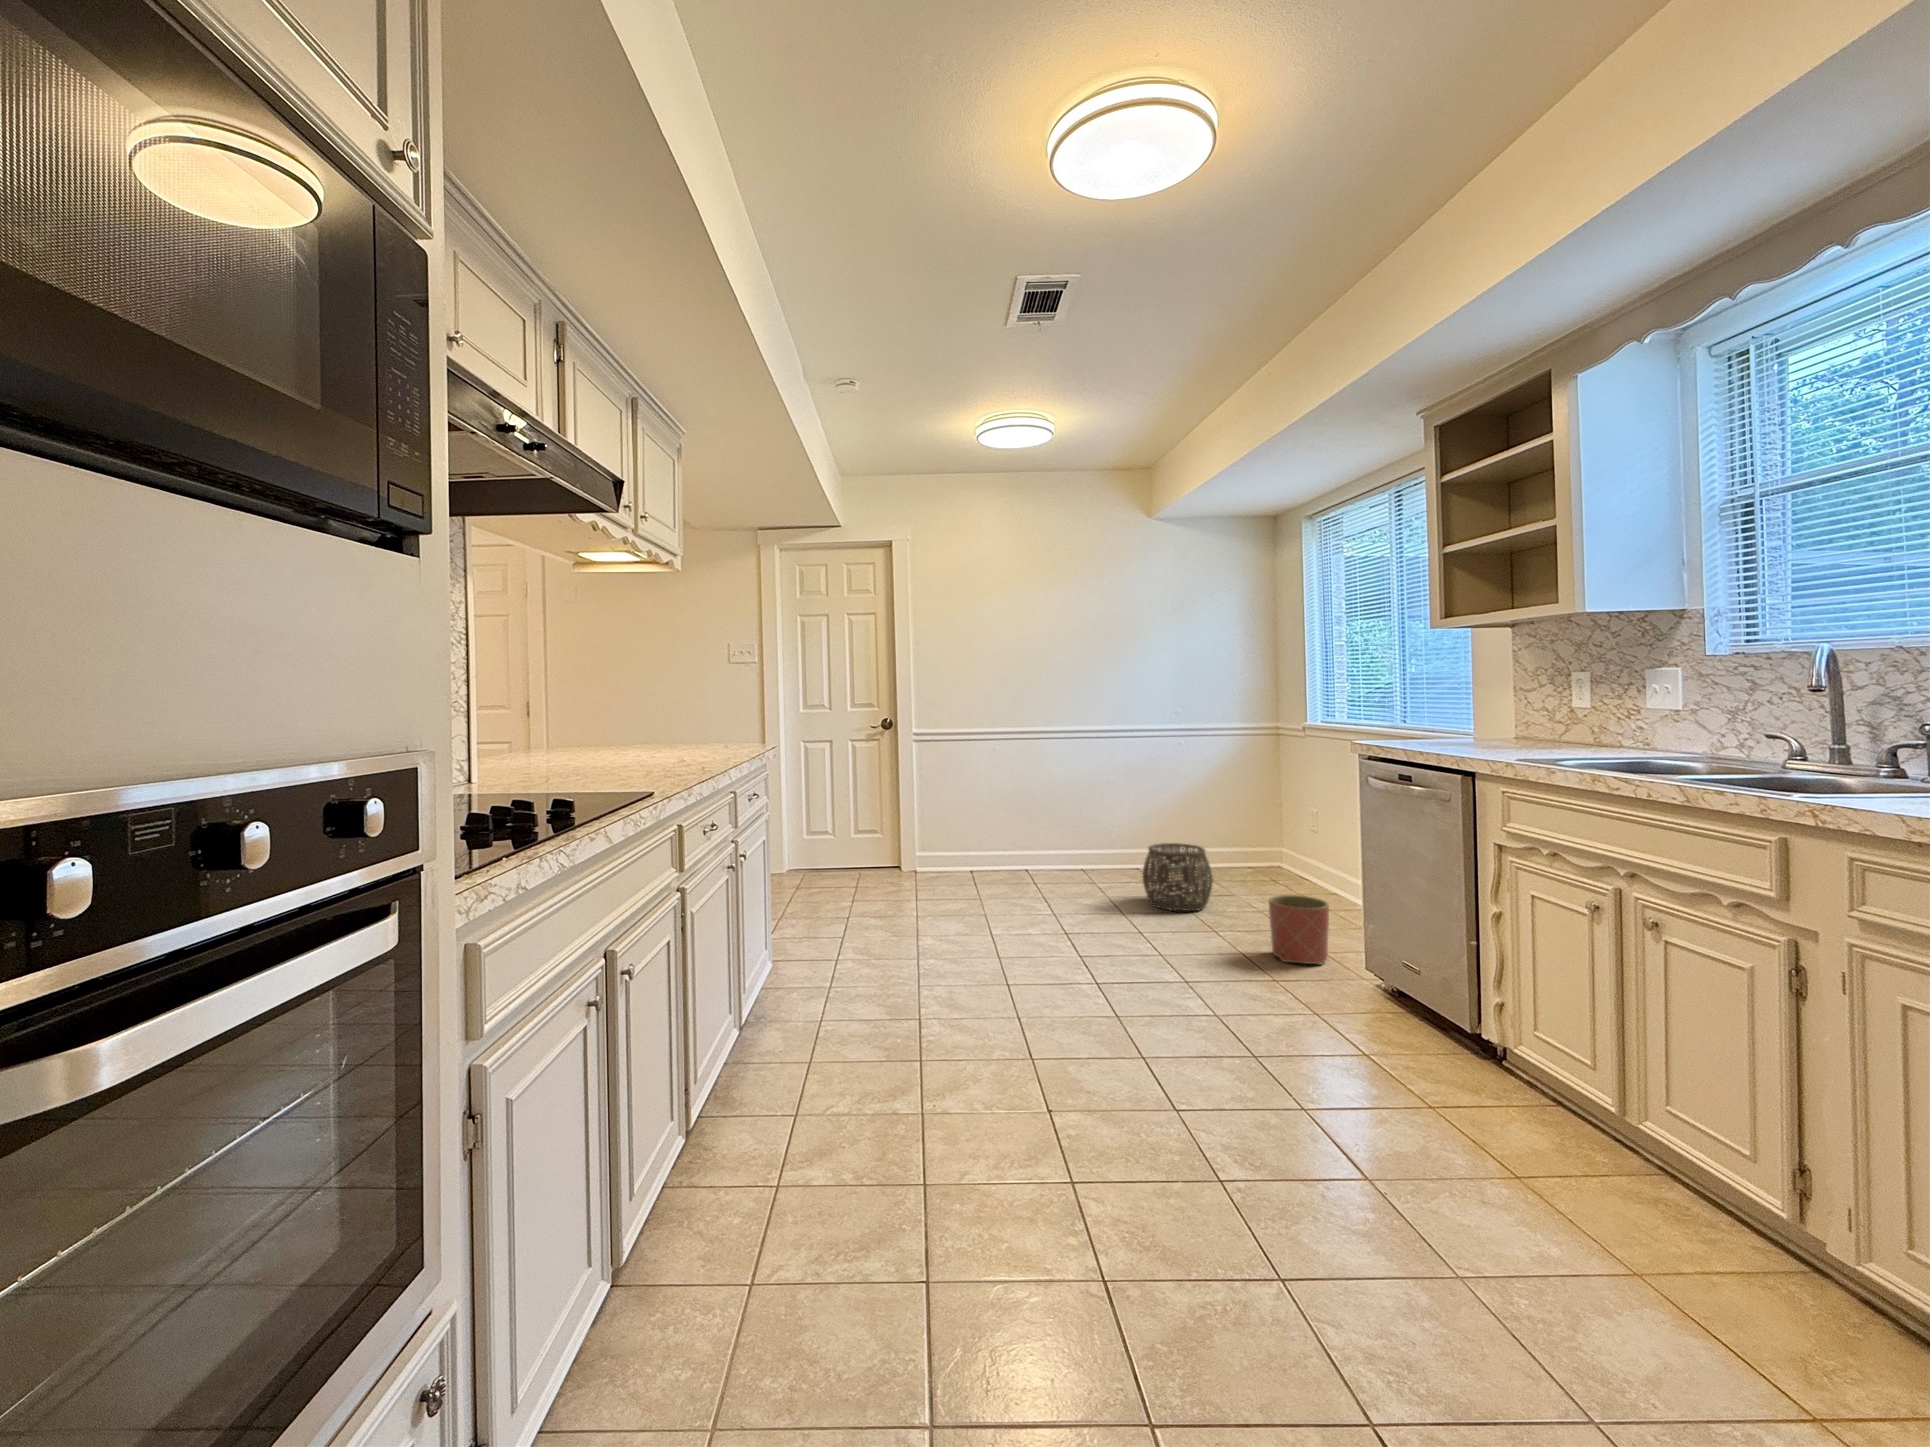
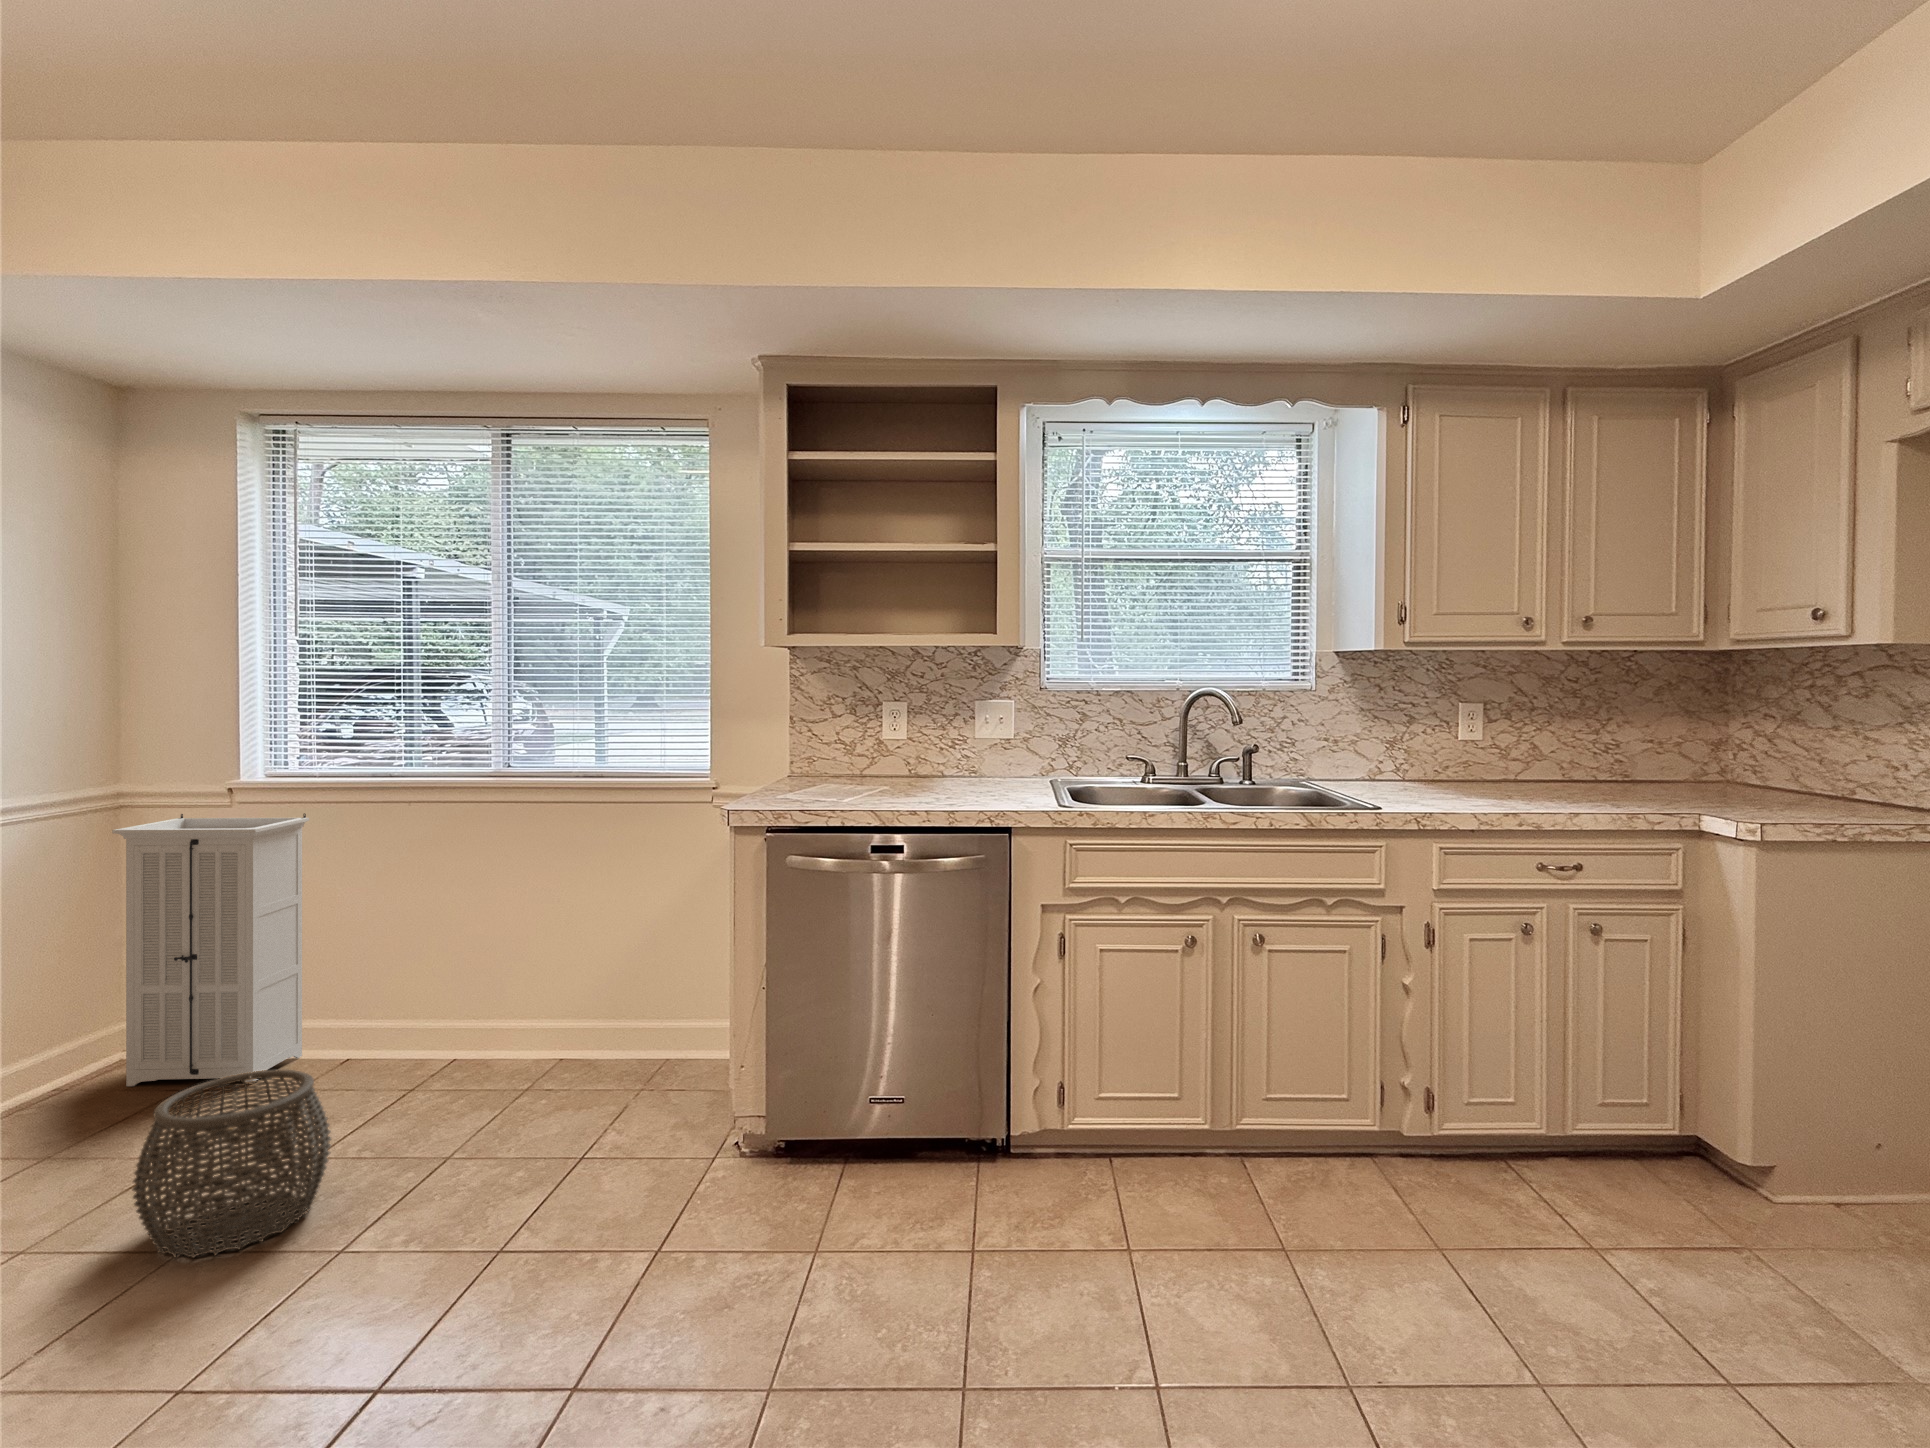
storage cabinet: none [1243,739,1318,879] -> present [112,813,309,1086]
planter: present [1269,895,1329,965] -> none [600,1065,697,1195]

